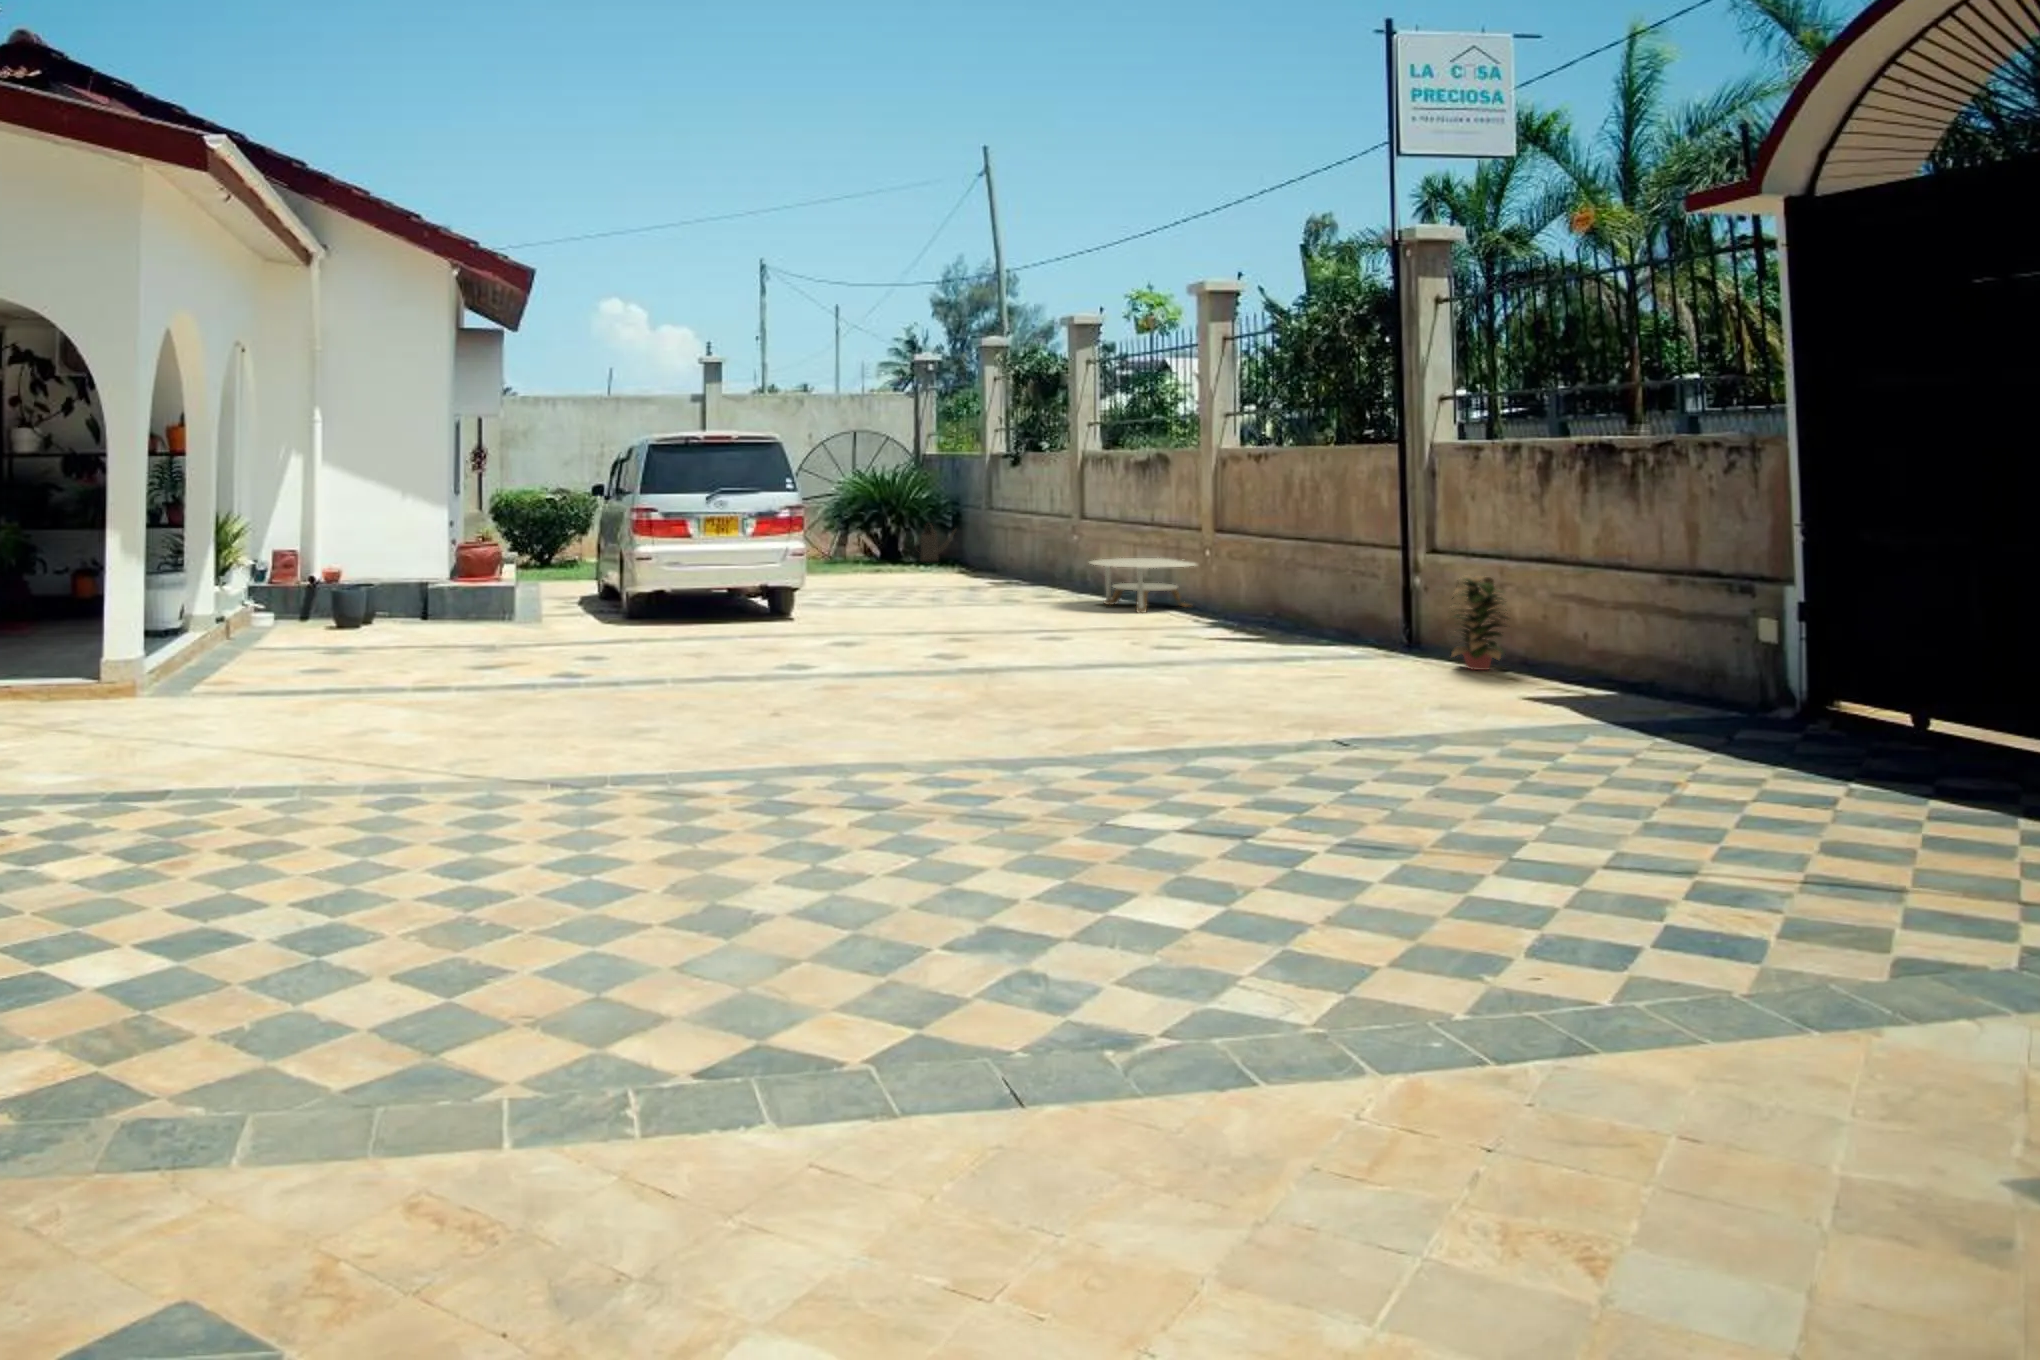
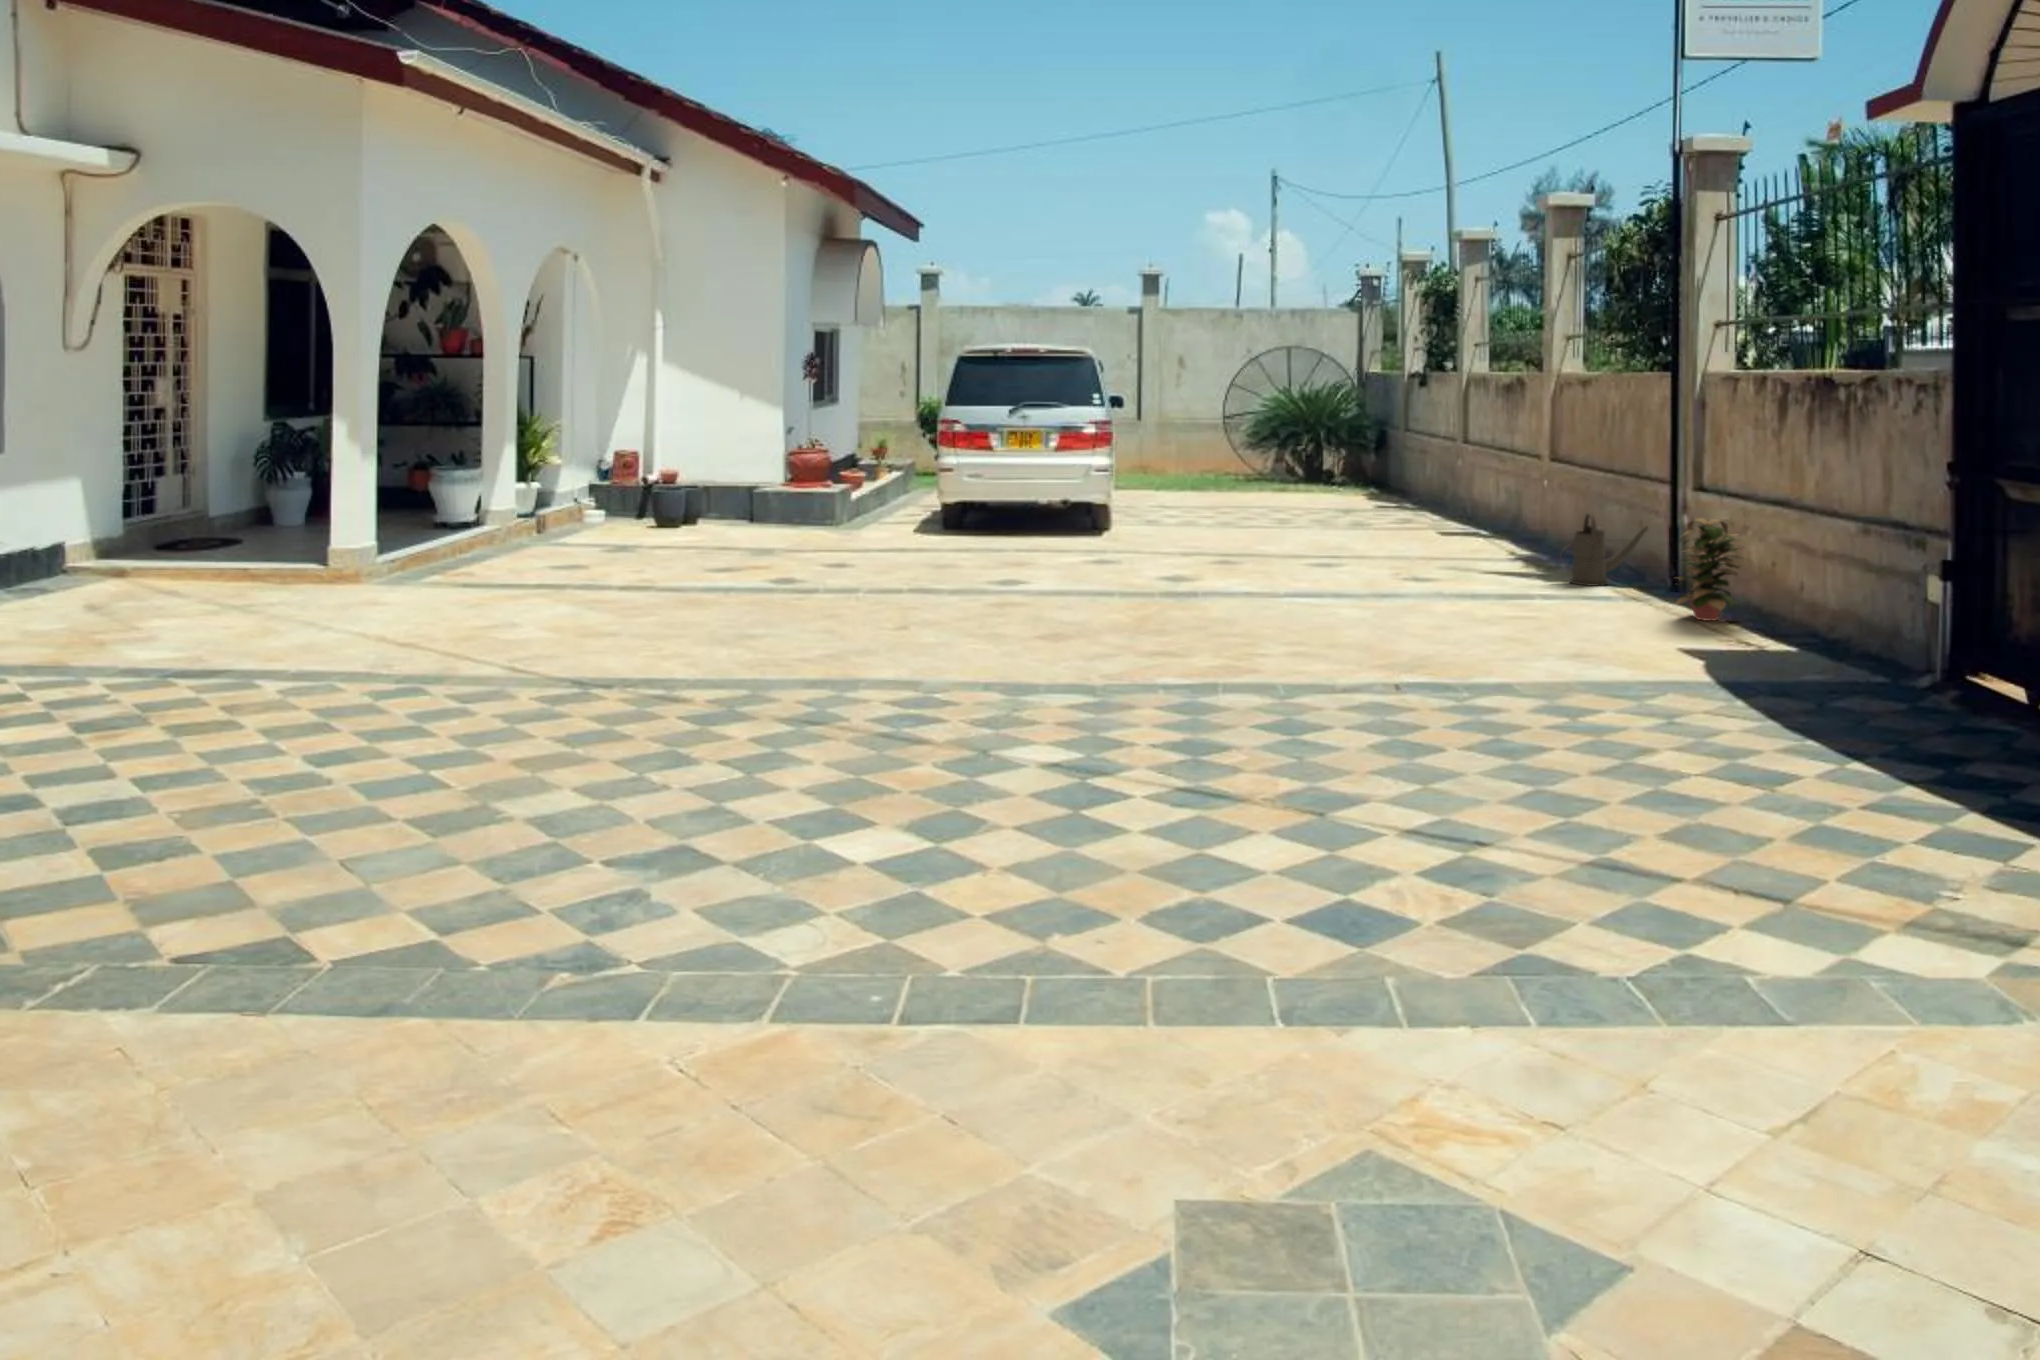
watering can: present [918,524,956,562] -> present [1560,513,1648,586]
round table: present [1090,558,1195,613] -> none [1418,486,1537,543]

